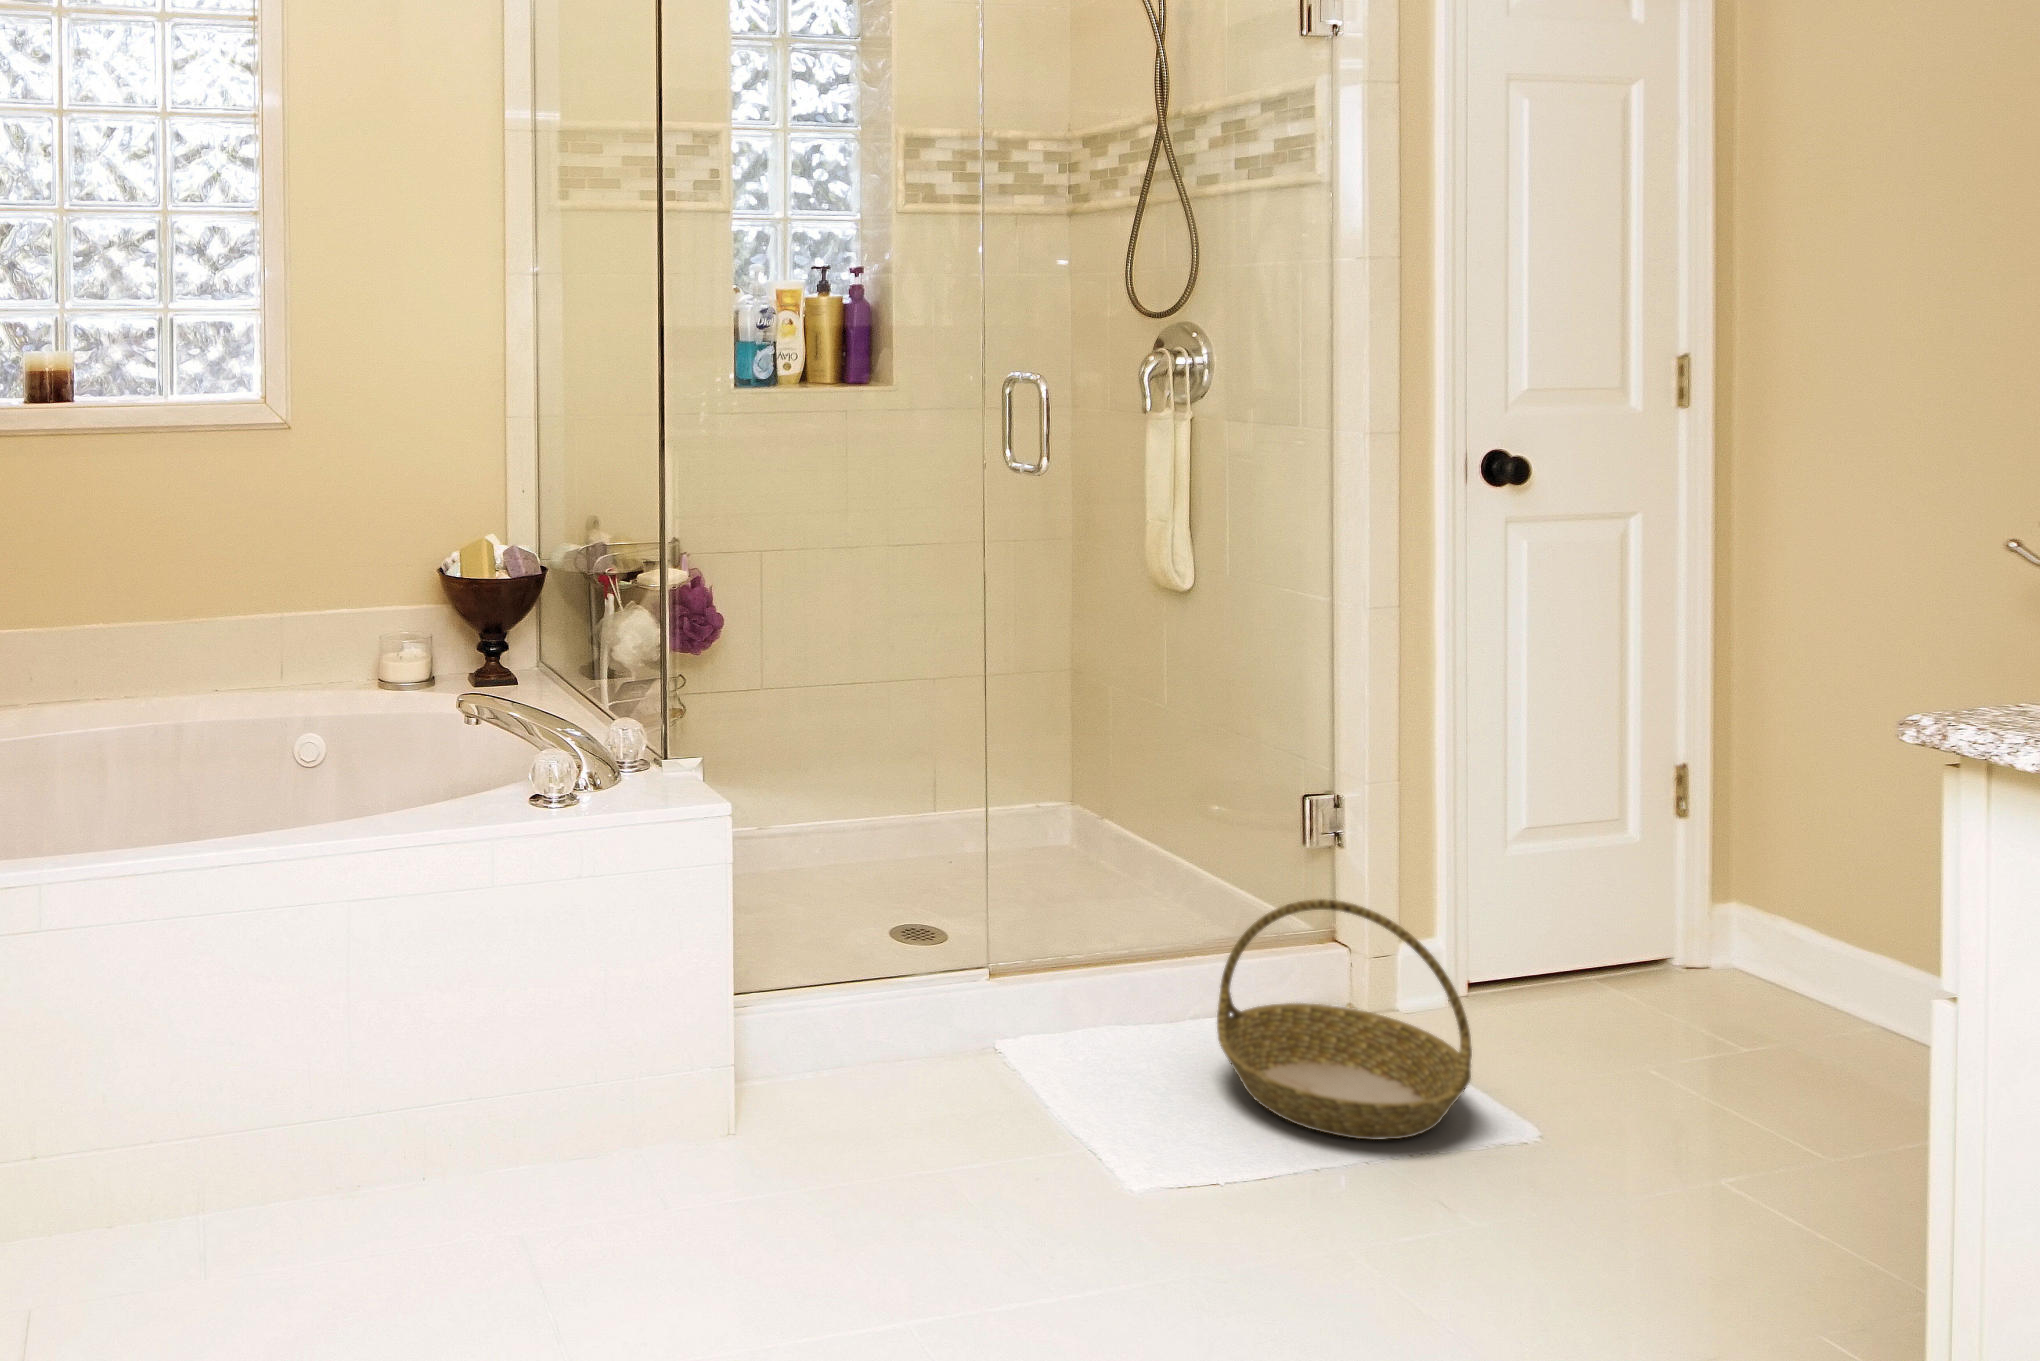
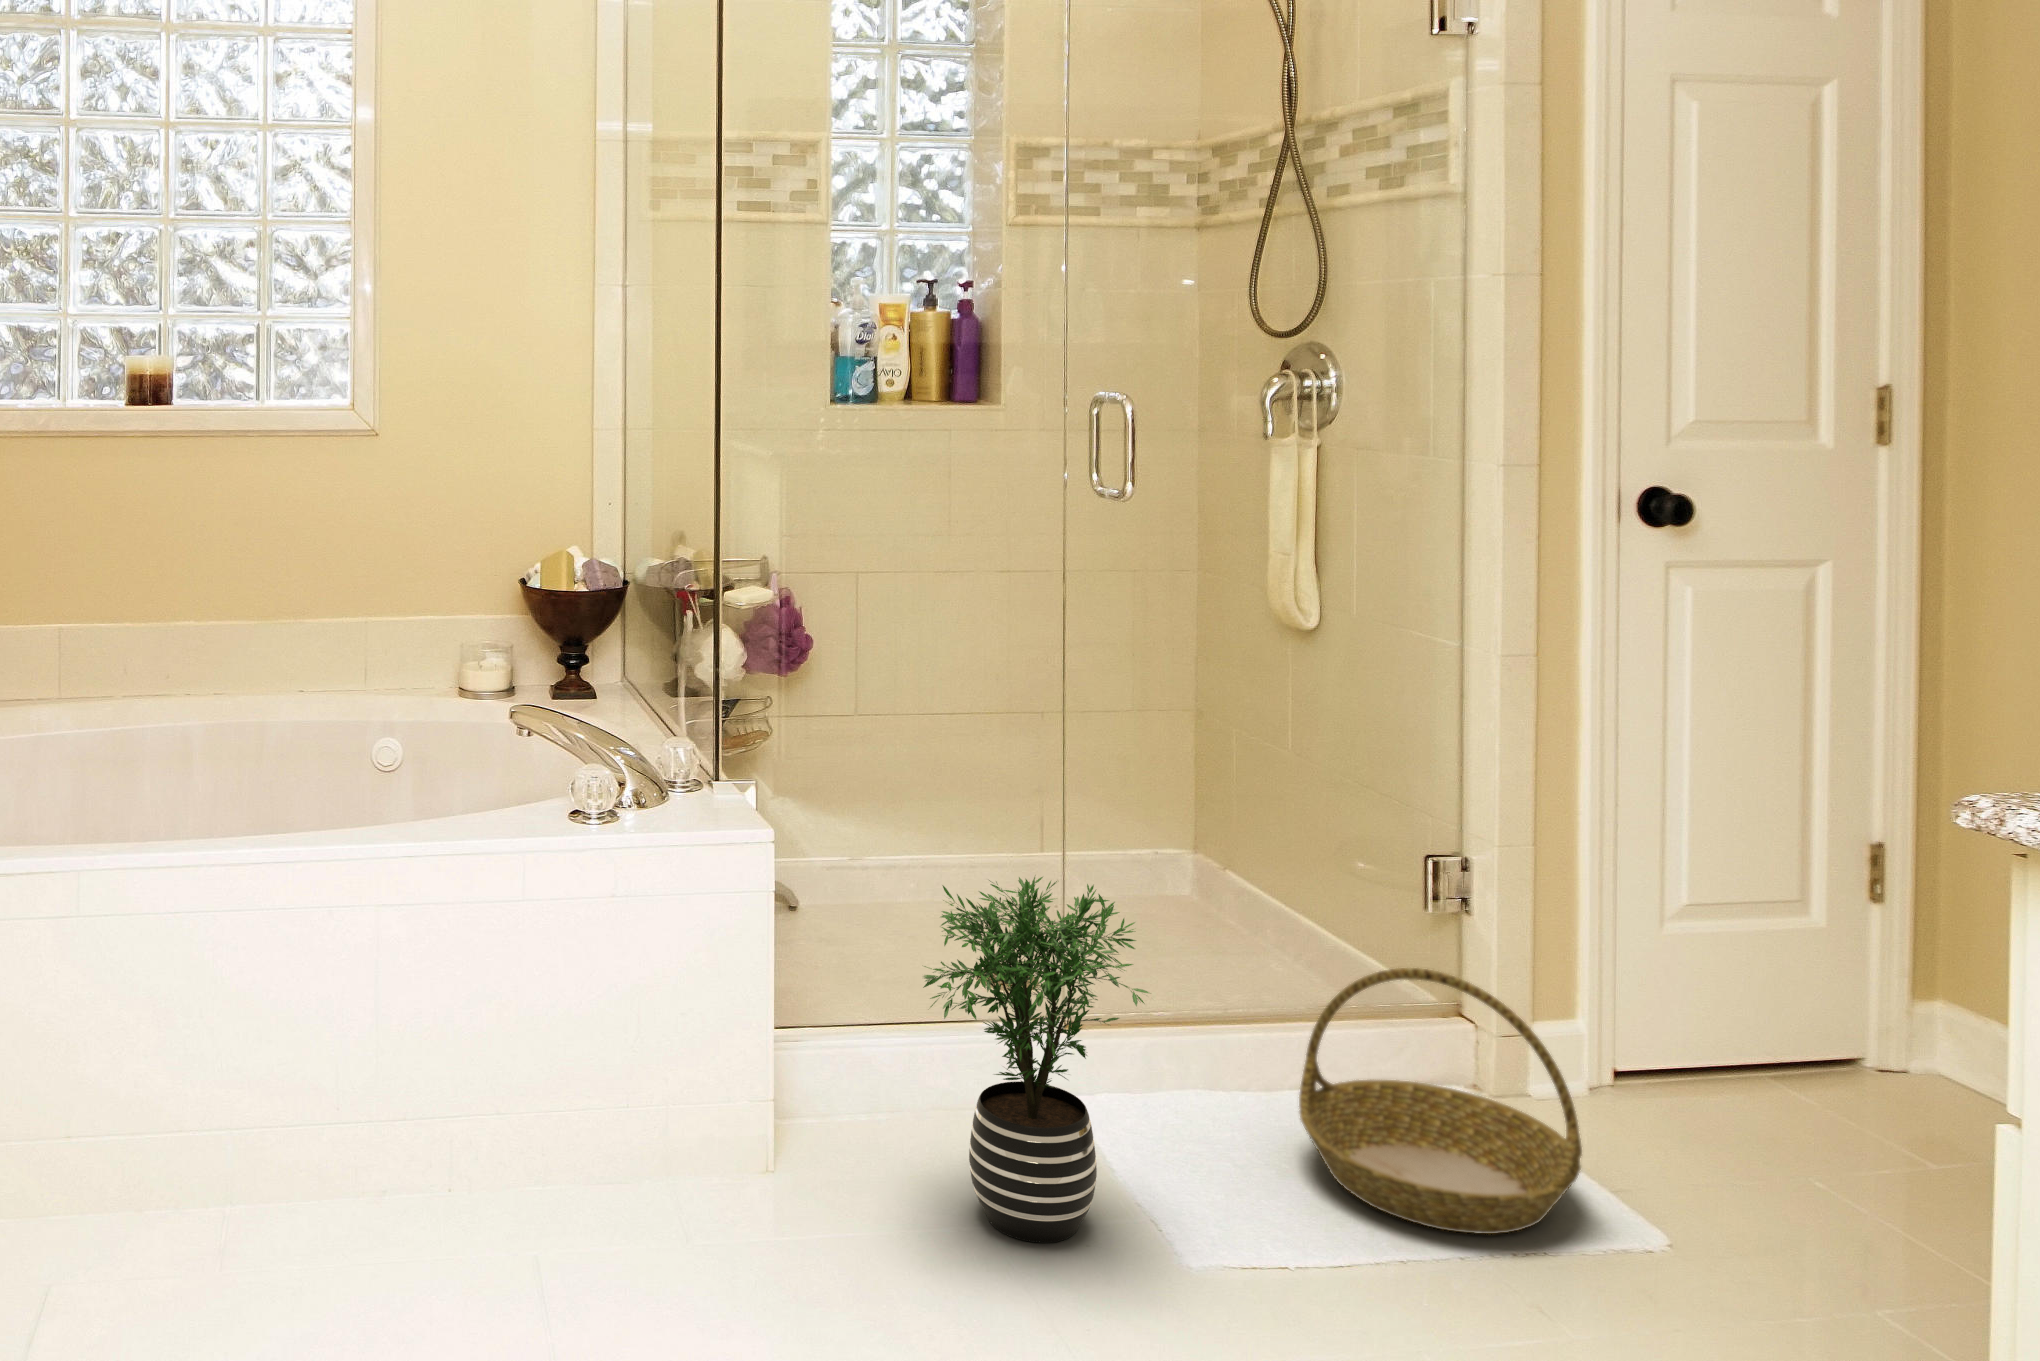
potted plant: none [892,833,1114,1183] -> present [923,877,1149,1243]

